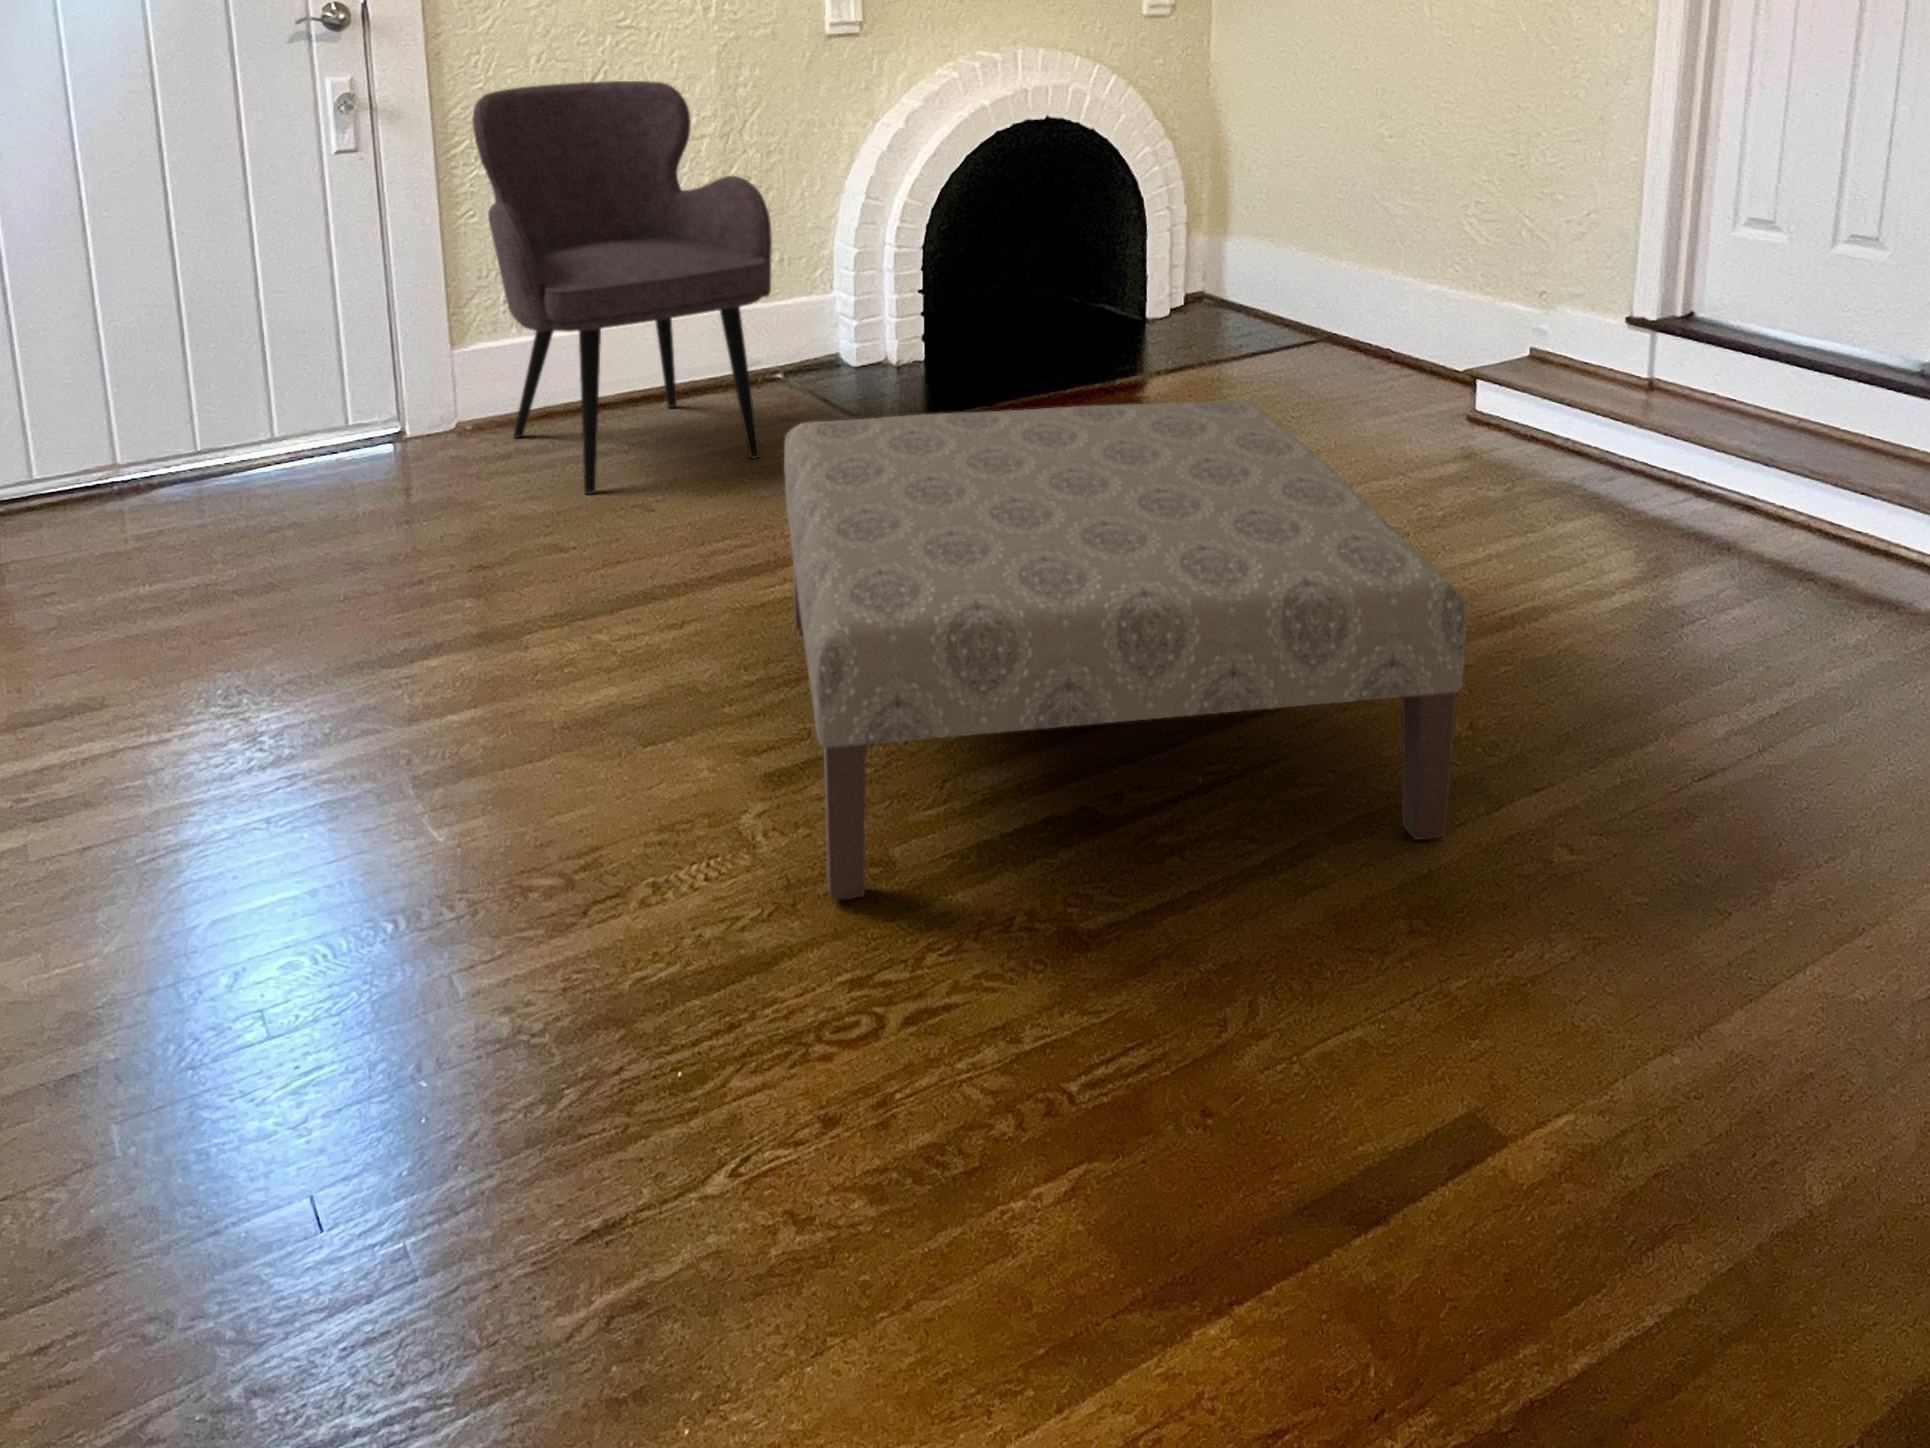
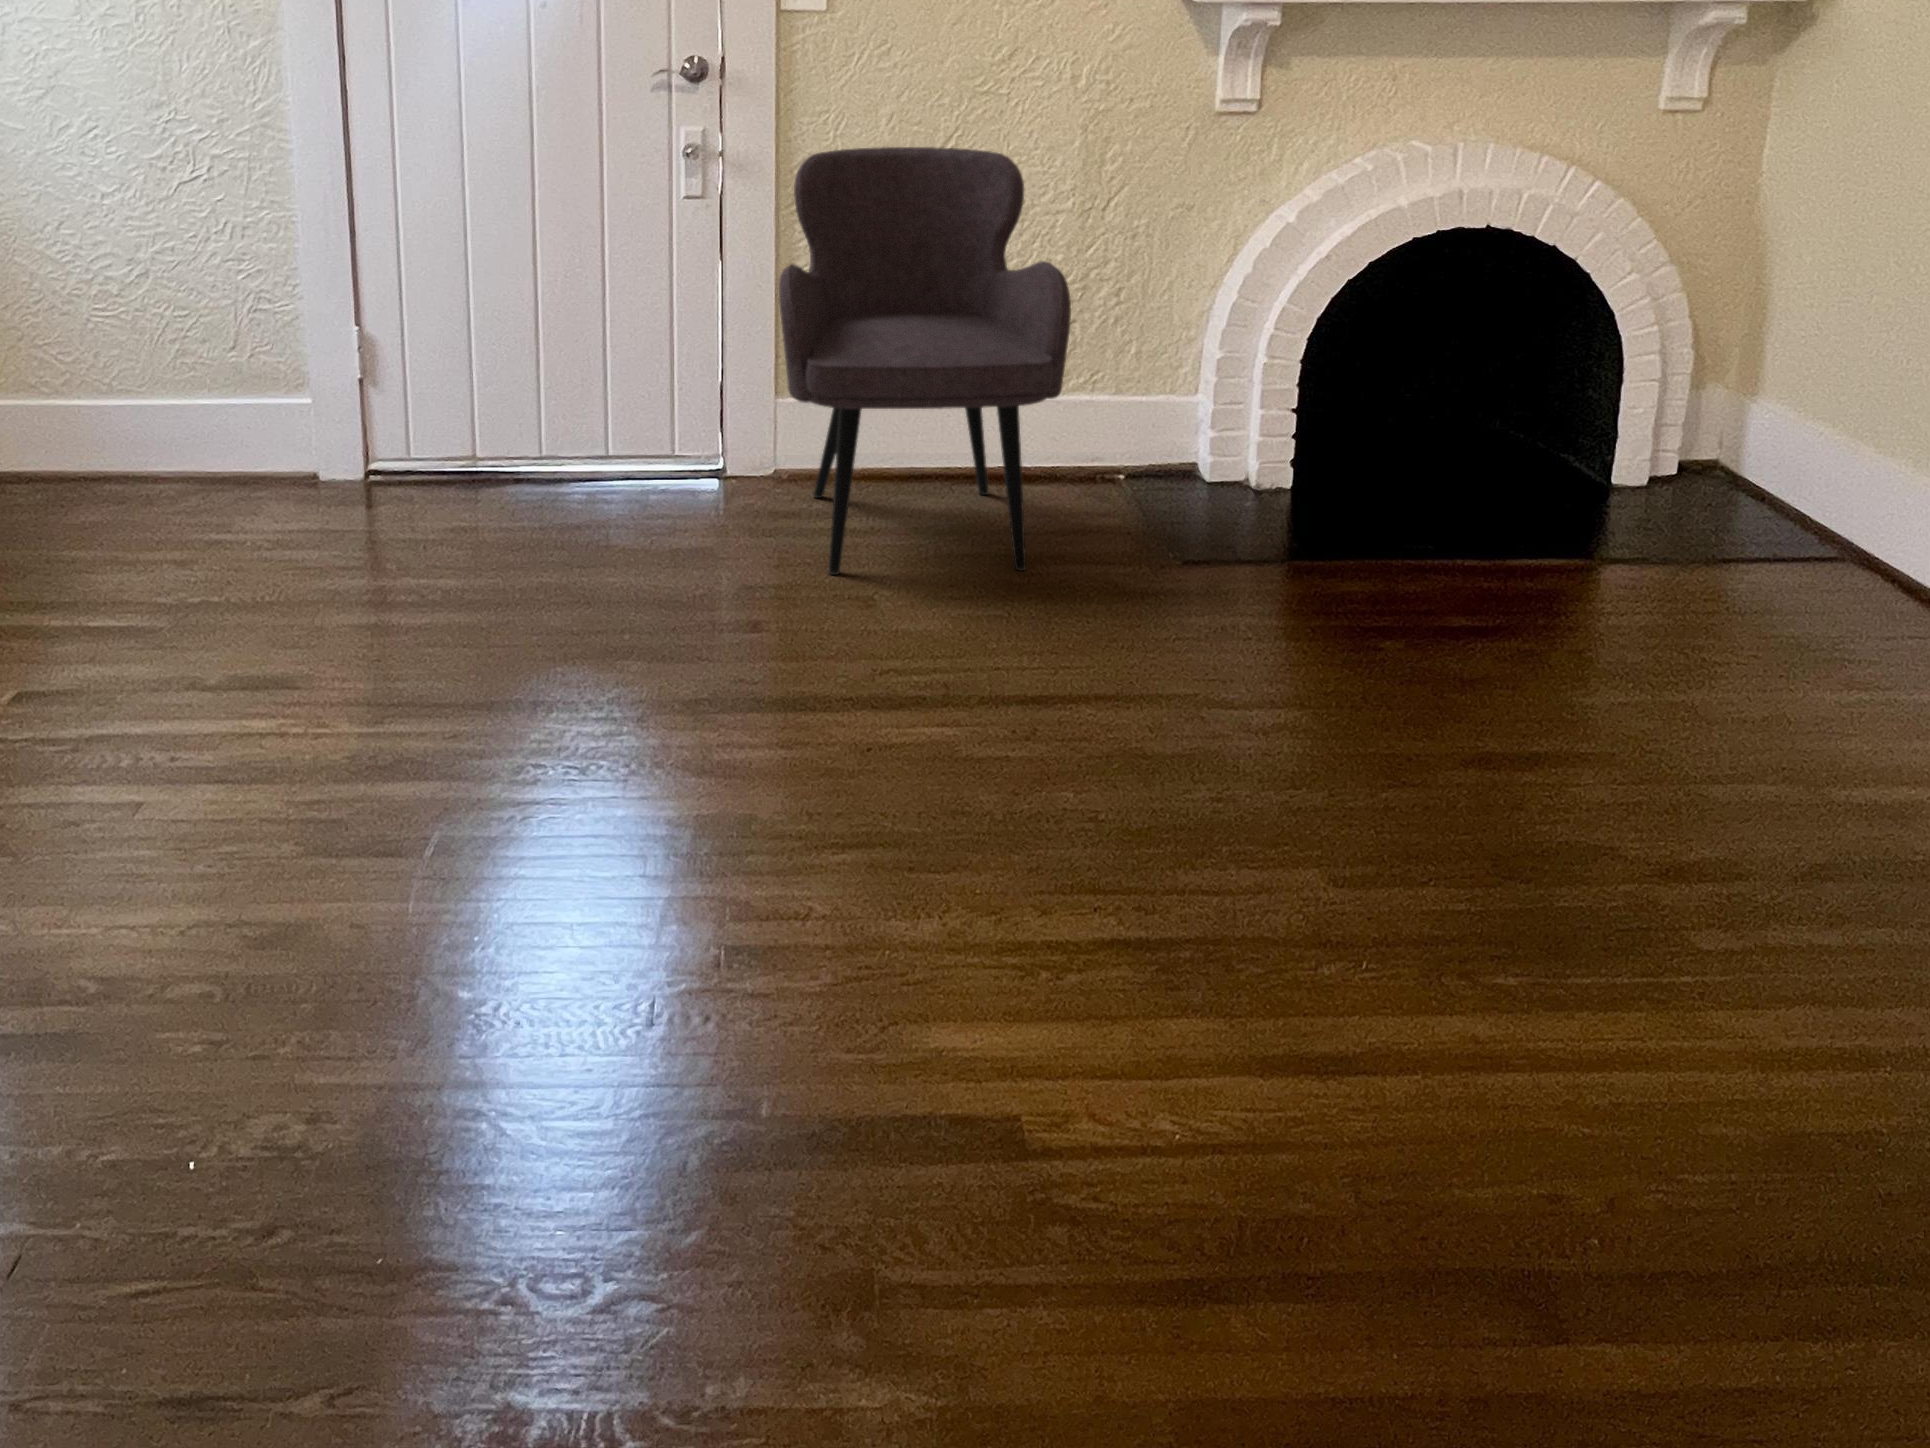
ottoman: present [784,400,1466,900] -> none [675,562,1515,1352]

